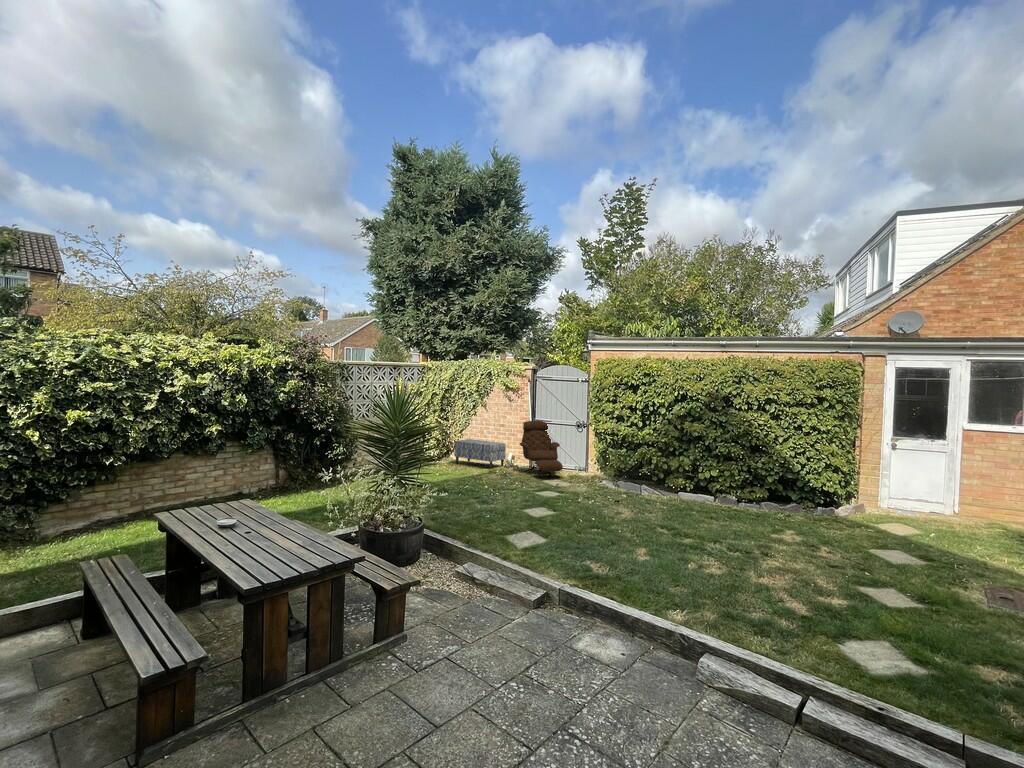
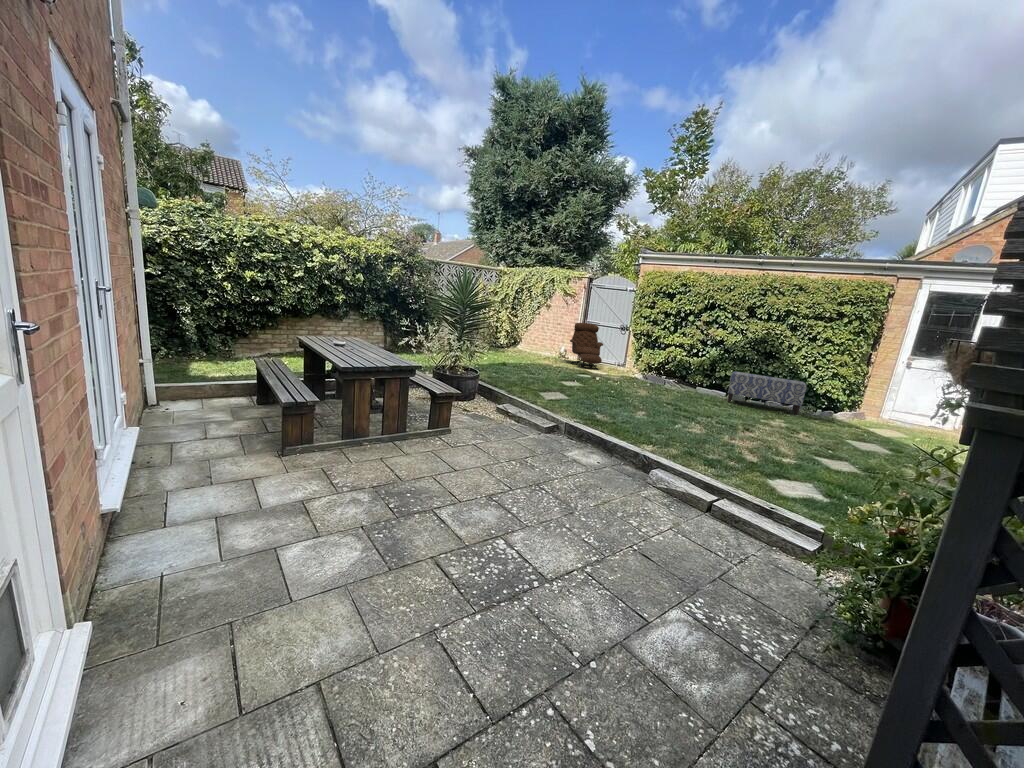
bench: present [454,439,506,469] -> present [728,371,807,415]

